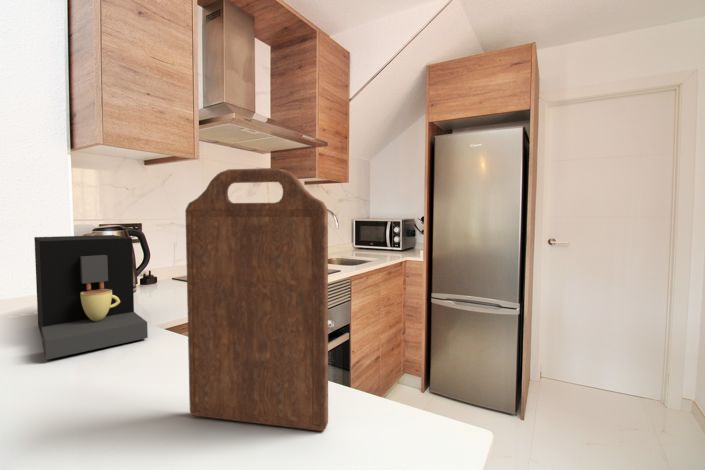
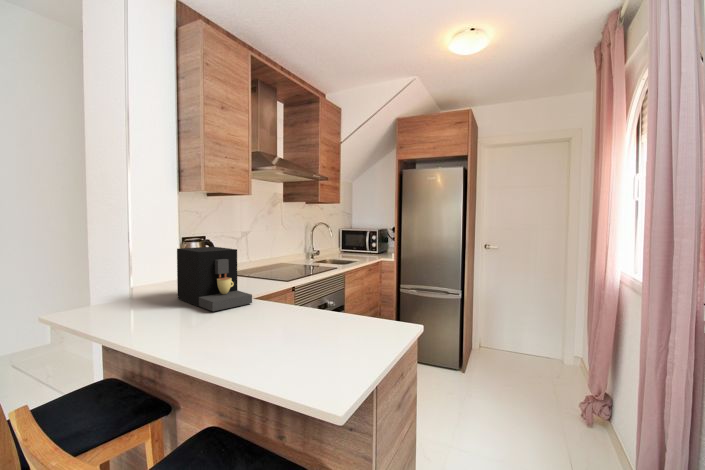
cutting board: present [185,168,328,431] -> none [304,227,362,328]

